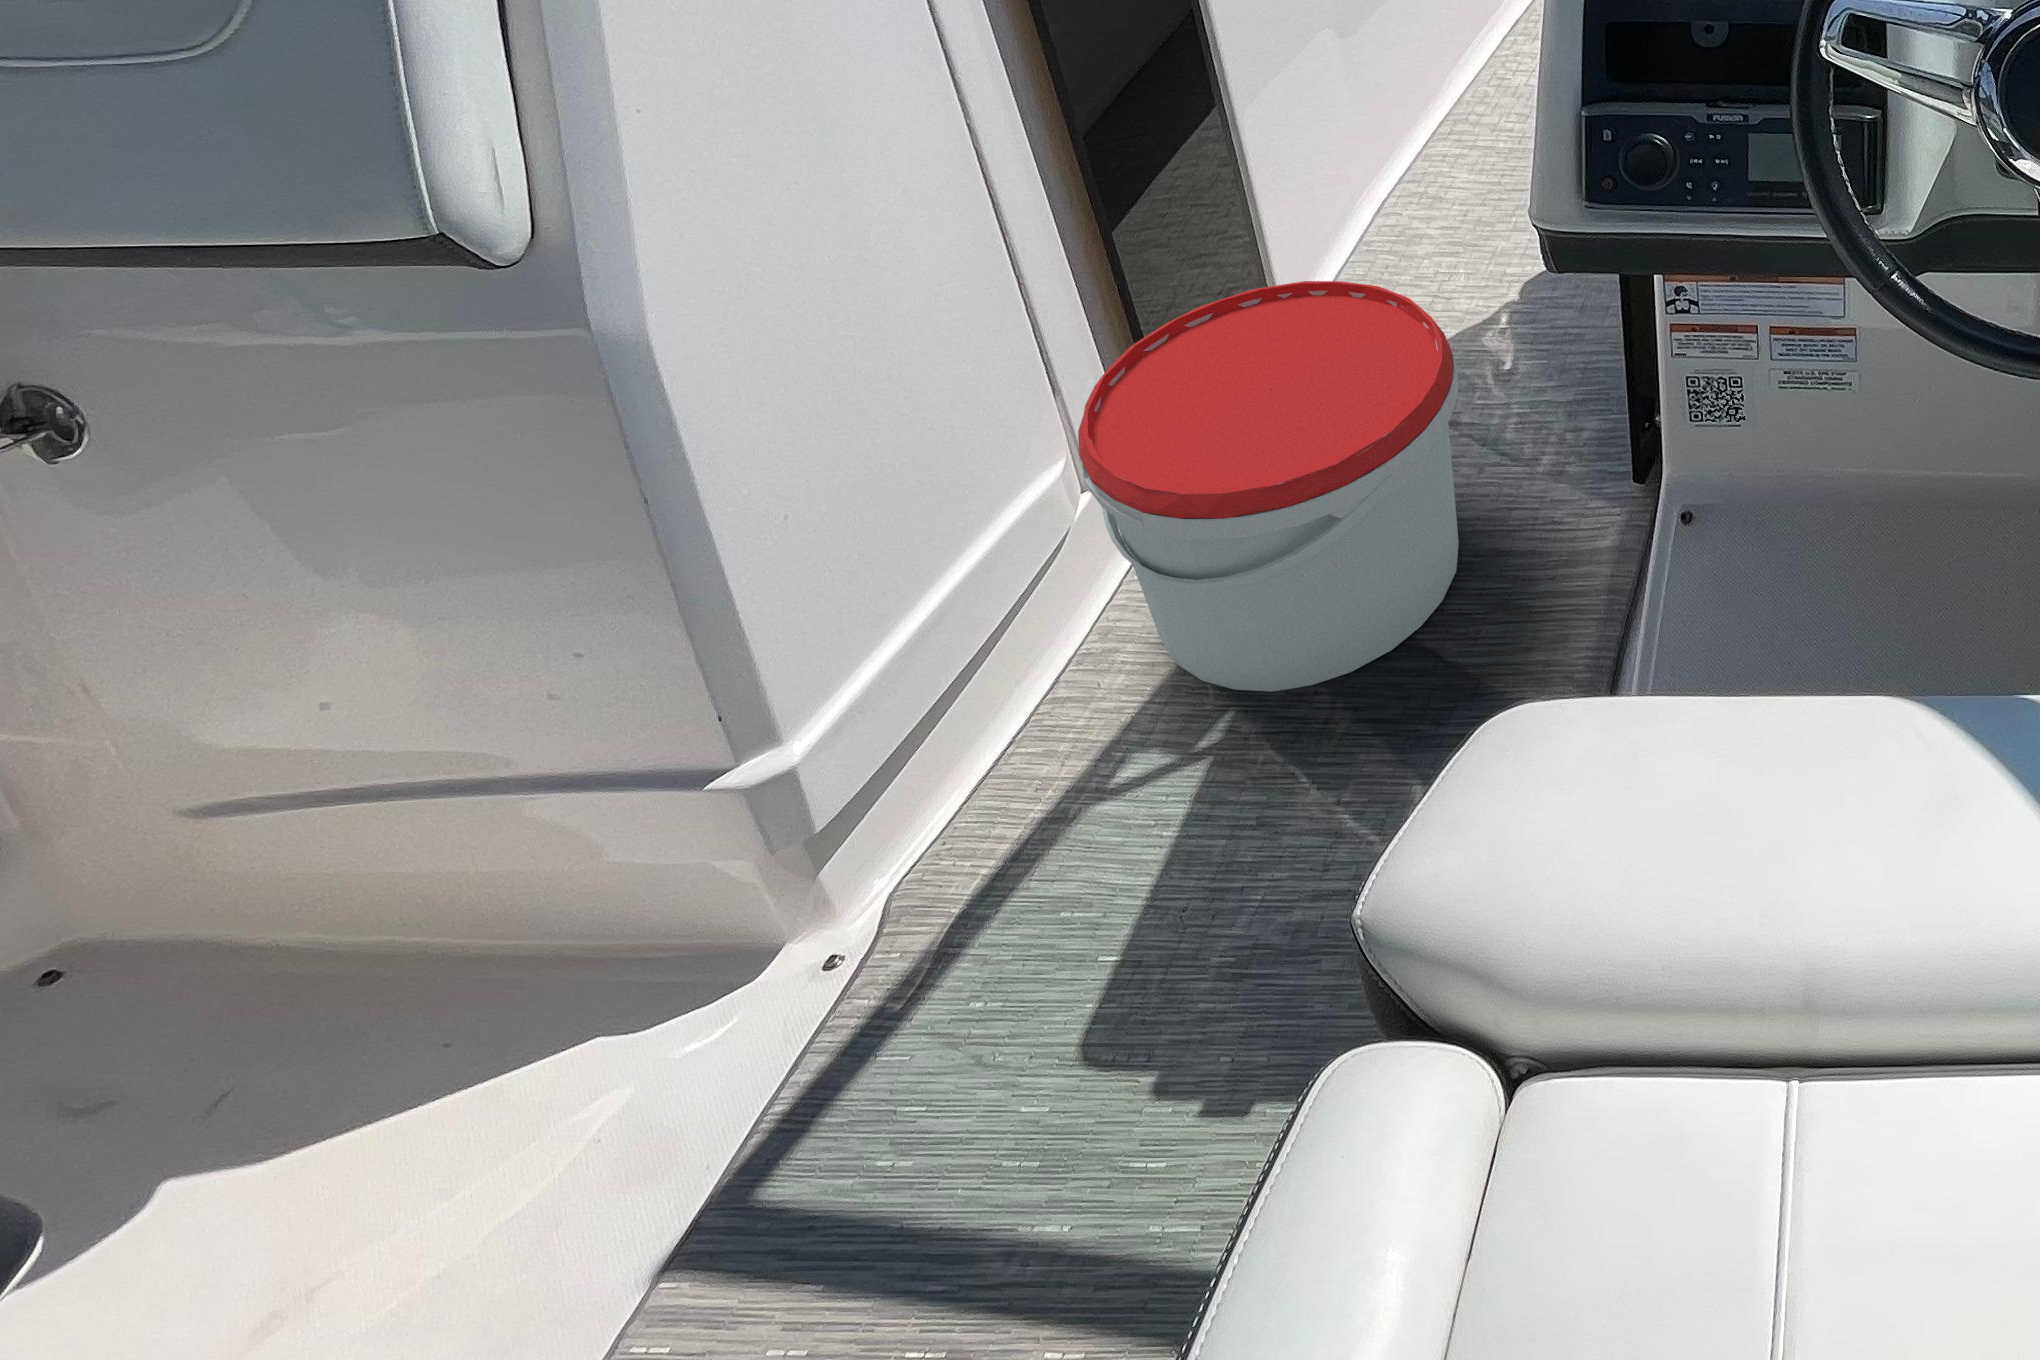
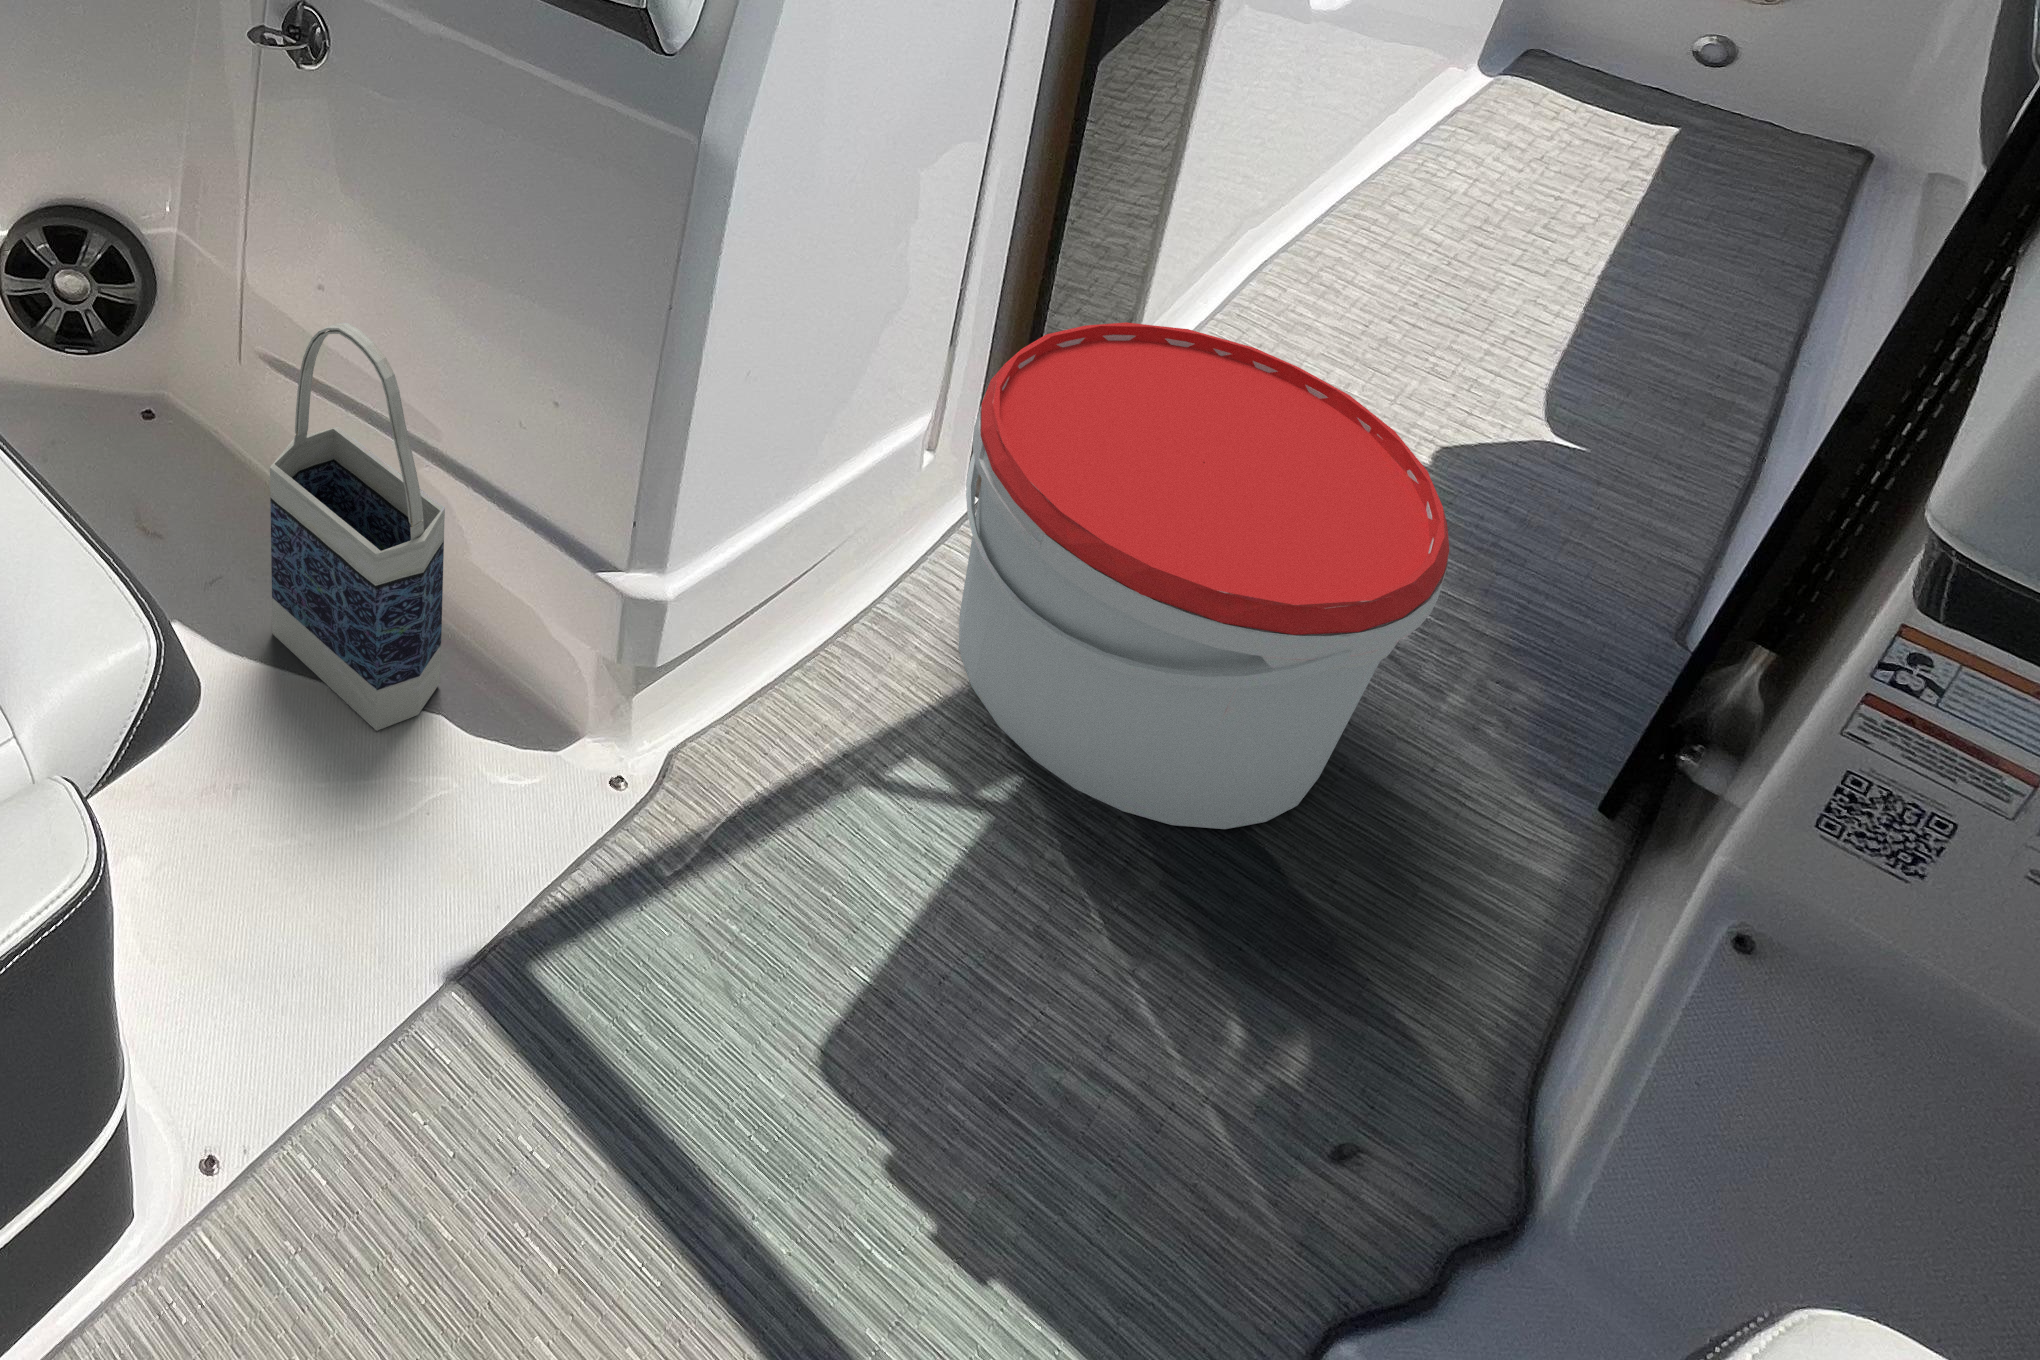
bag: none [173,709,574,1097] -> present [270,323,445,731]

